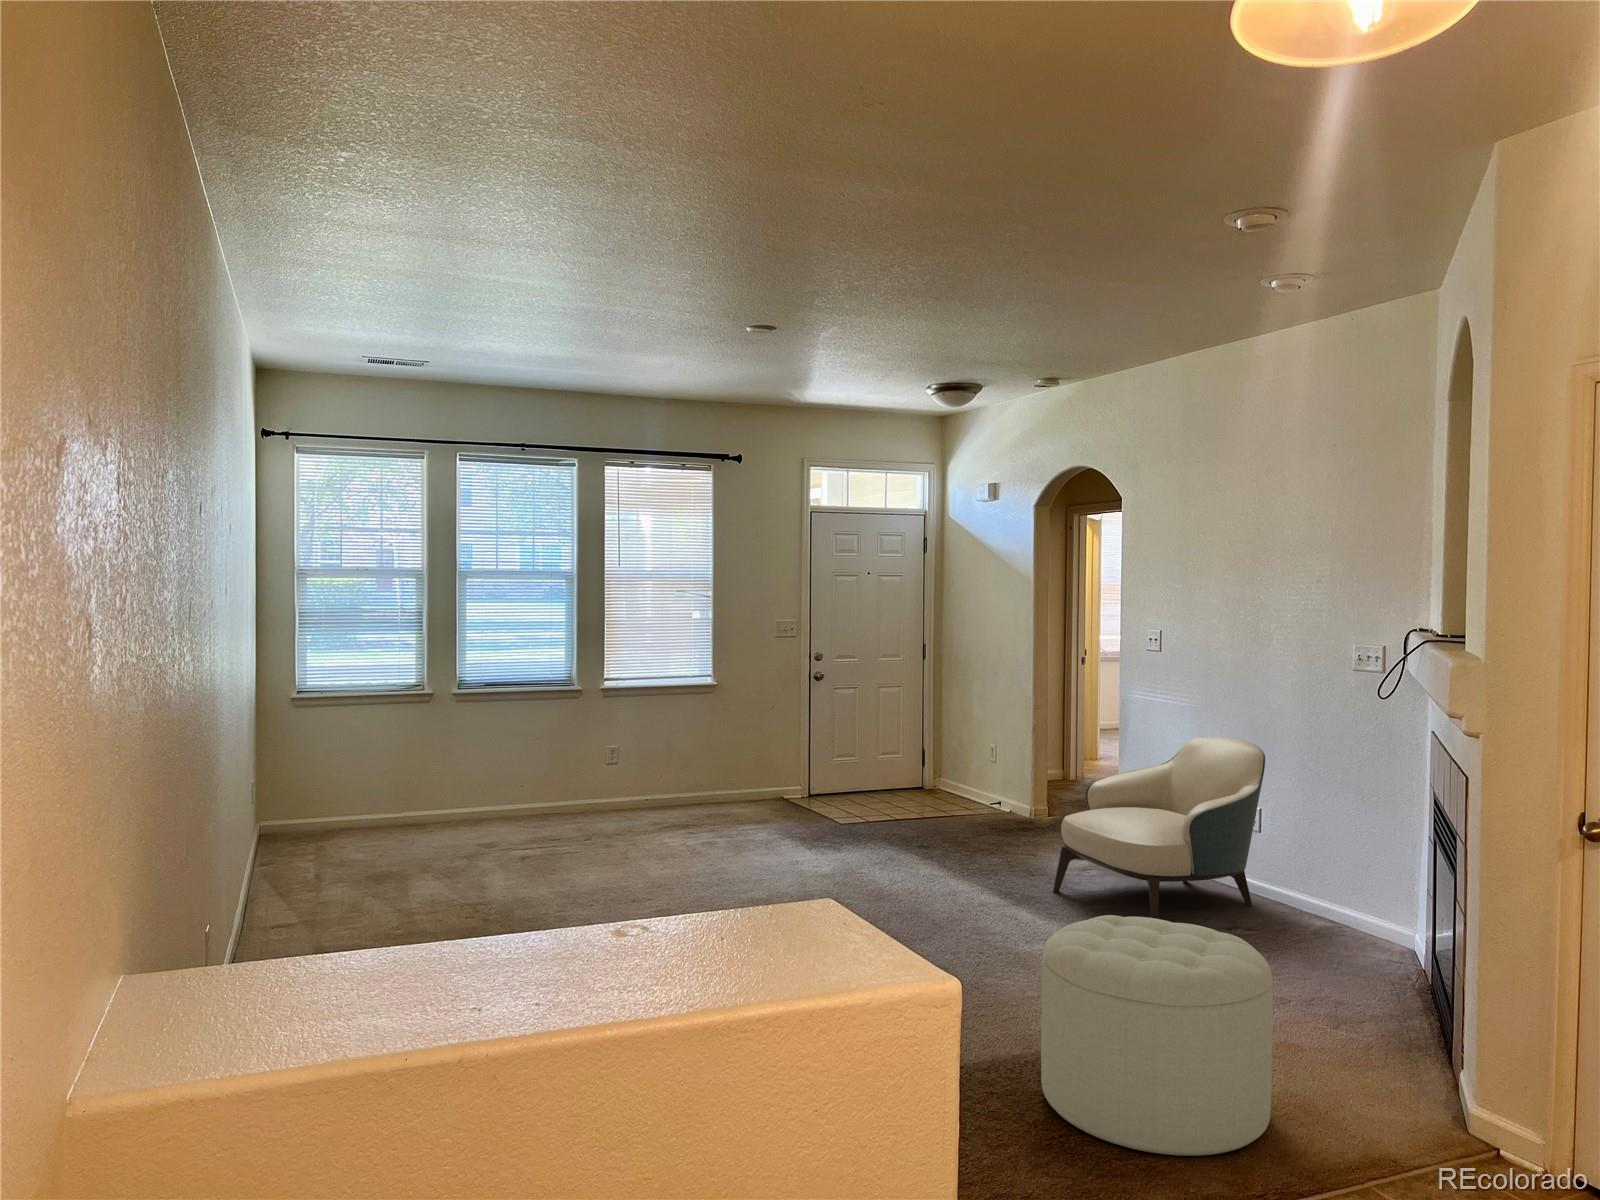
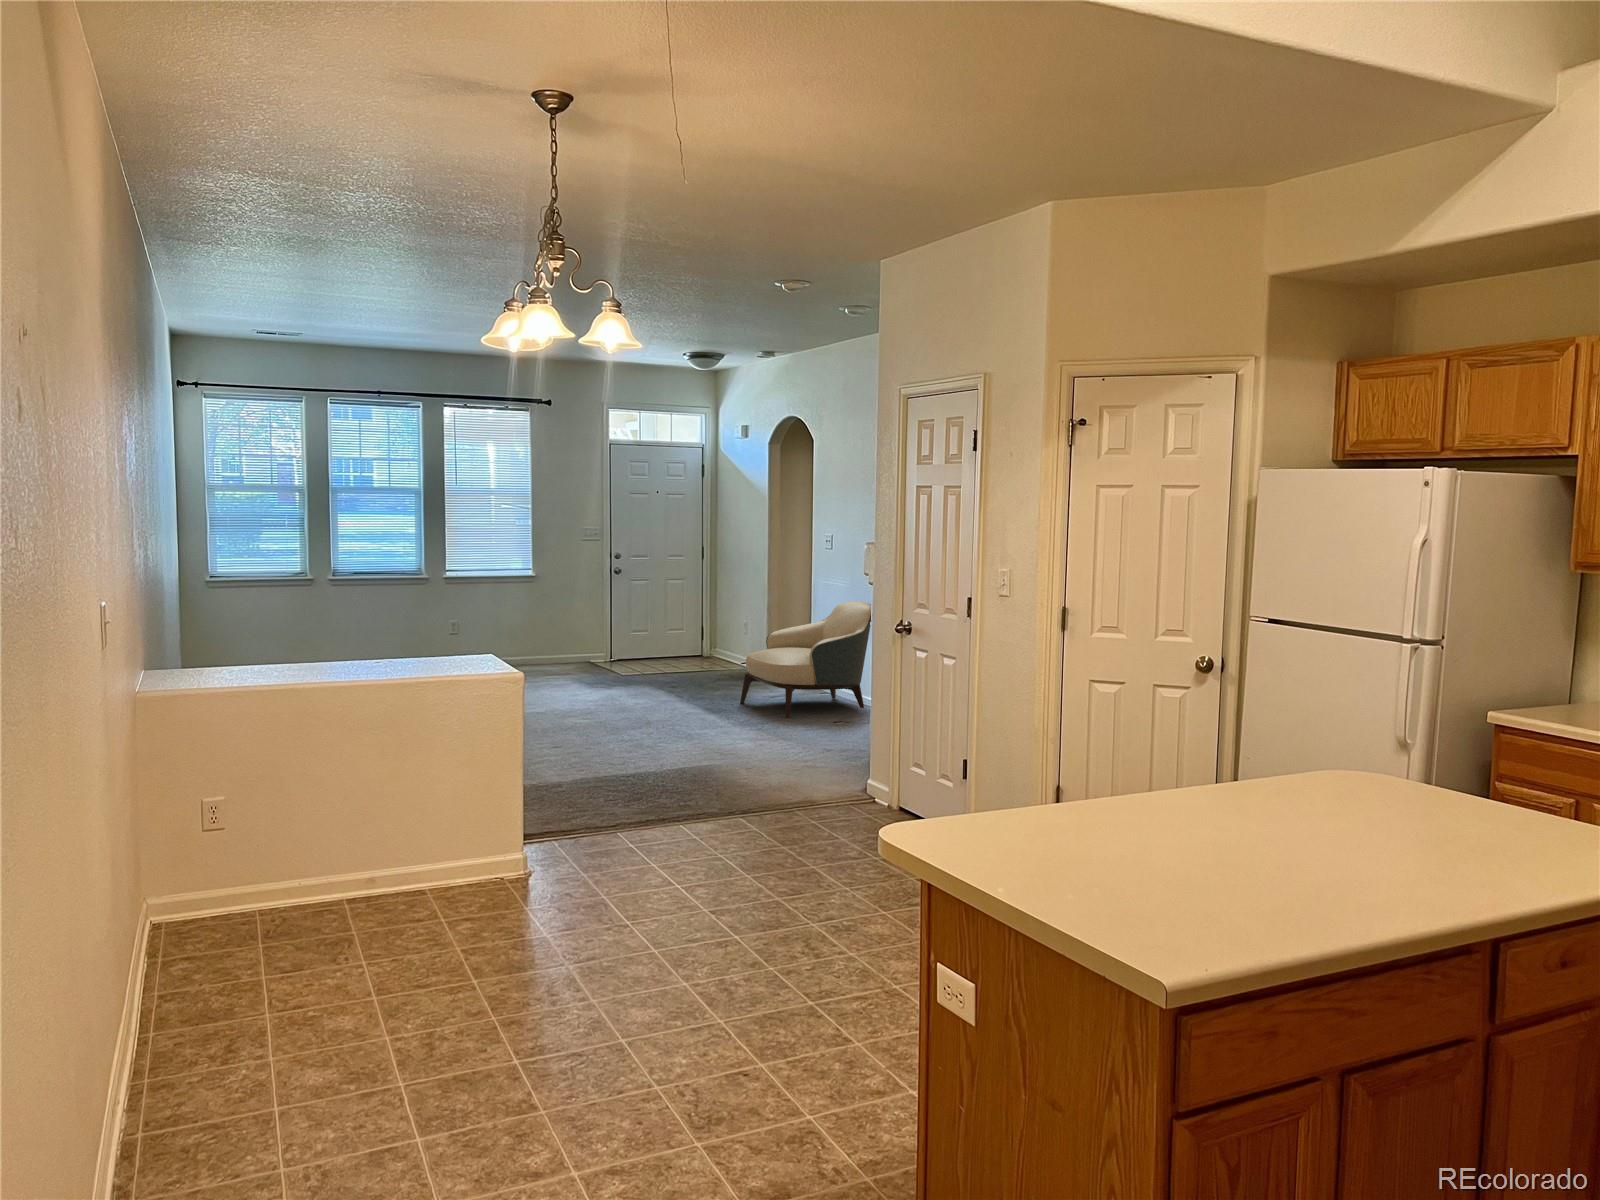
ottoman: present [1041,915,1273,1156] -> none [651,680,769,786]

